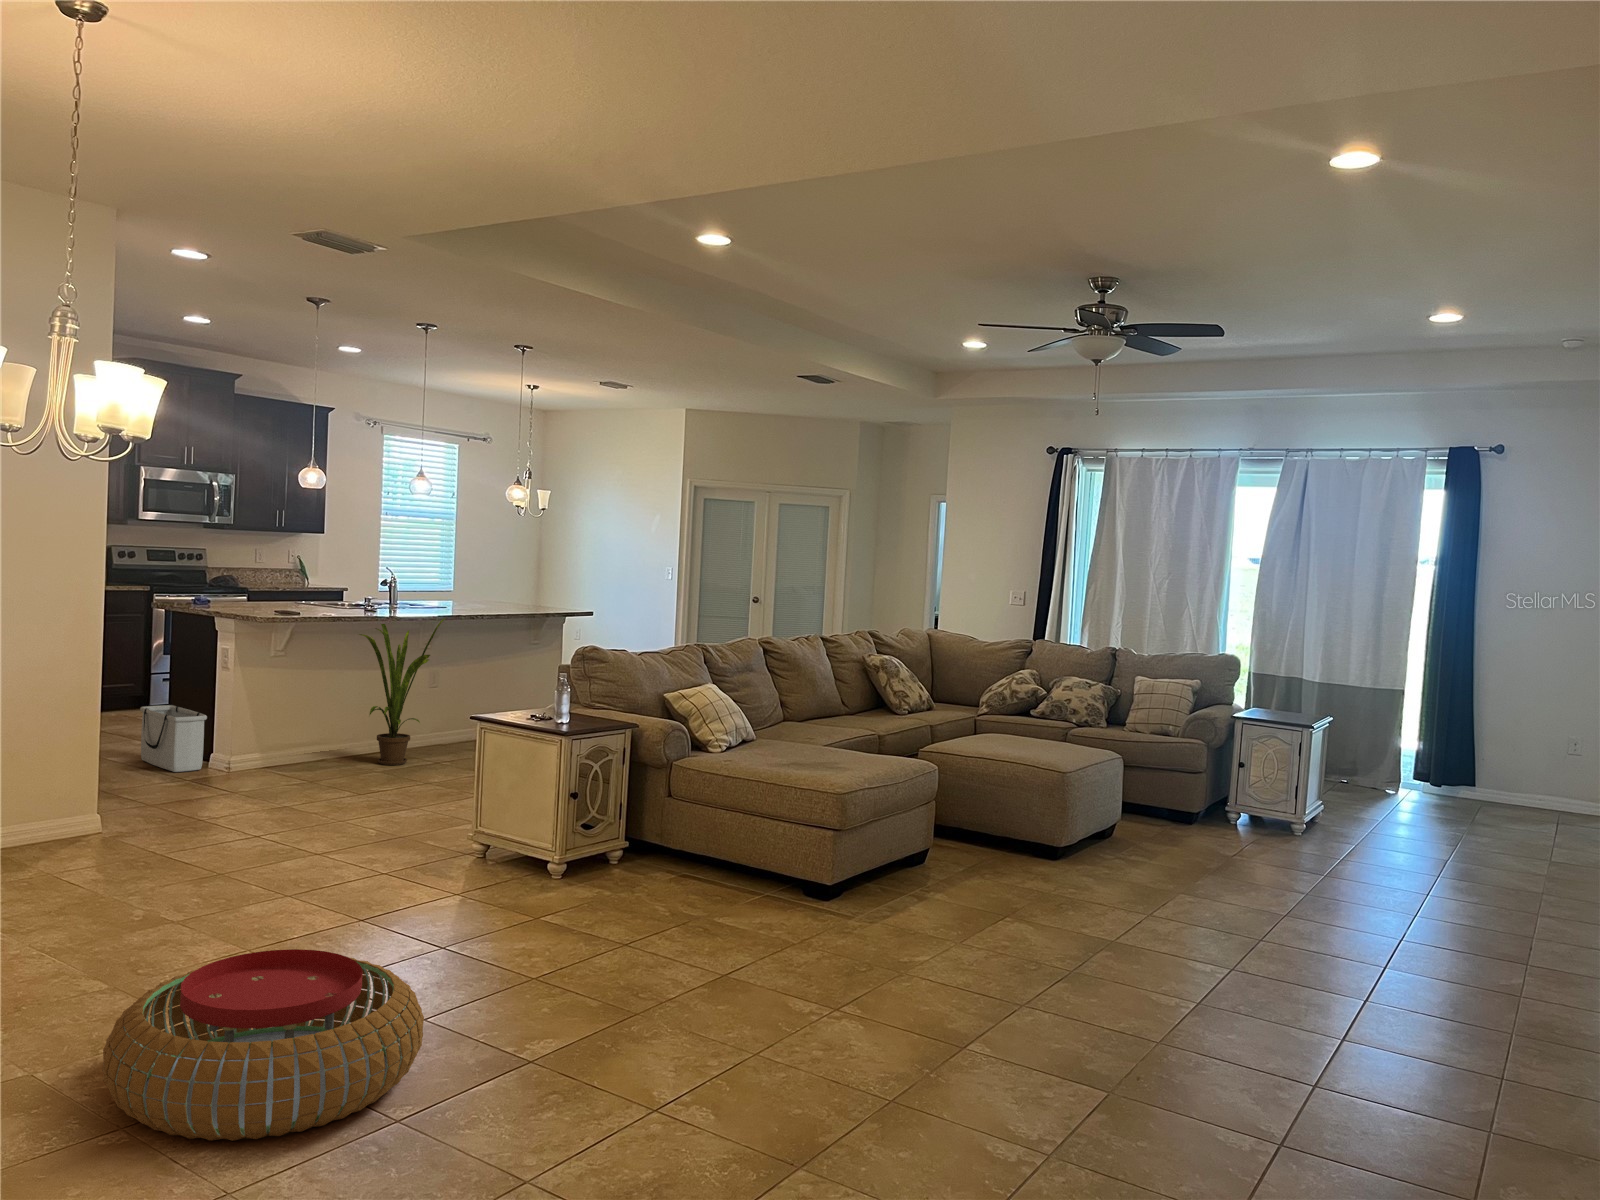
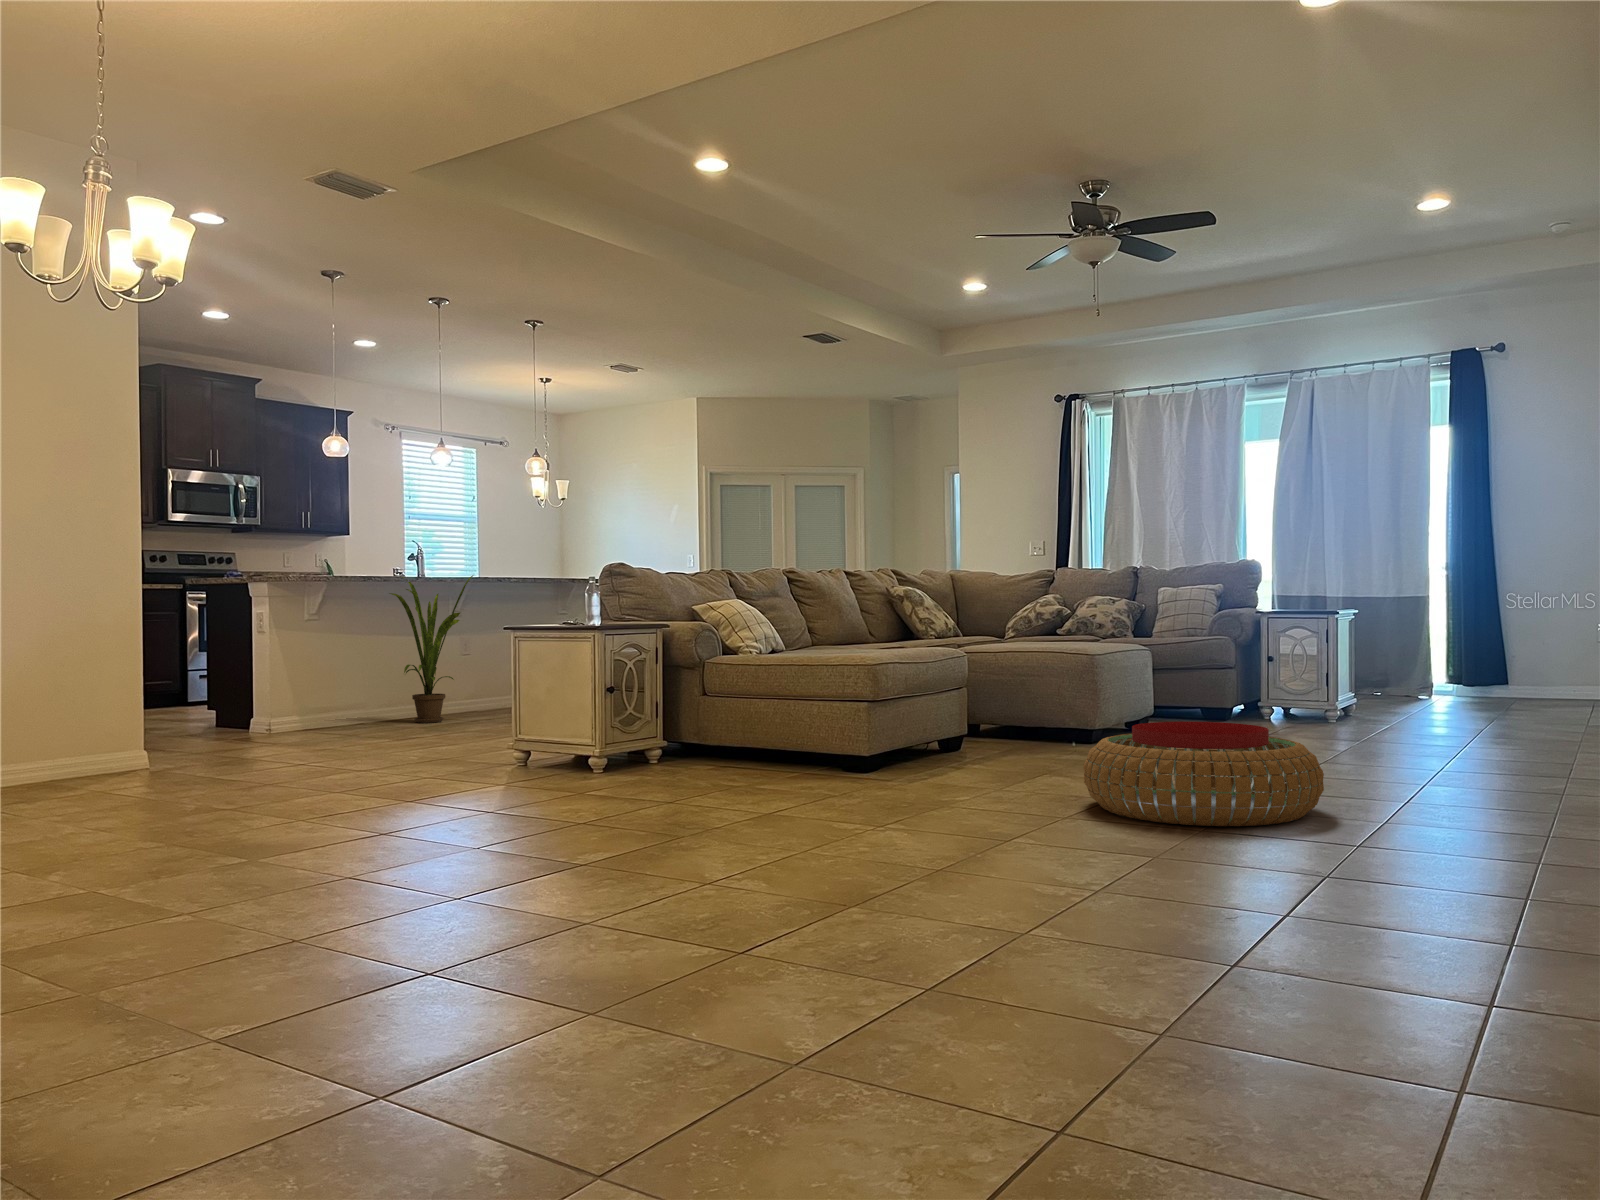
storage bin: present [140,705,207,772] -> none [180,676,246,734]
pouf: present [102,949,424,1141] -> present [1084,722,1324,826]

